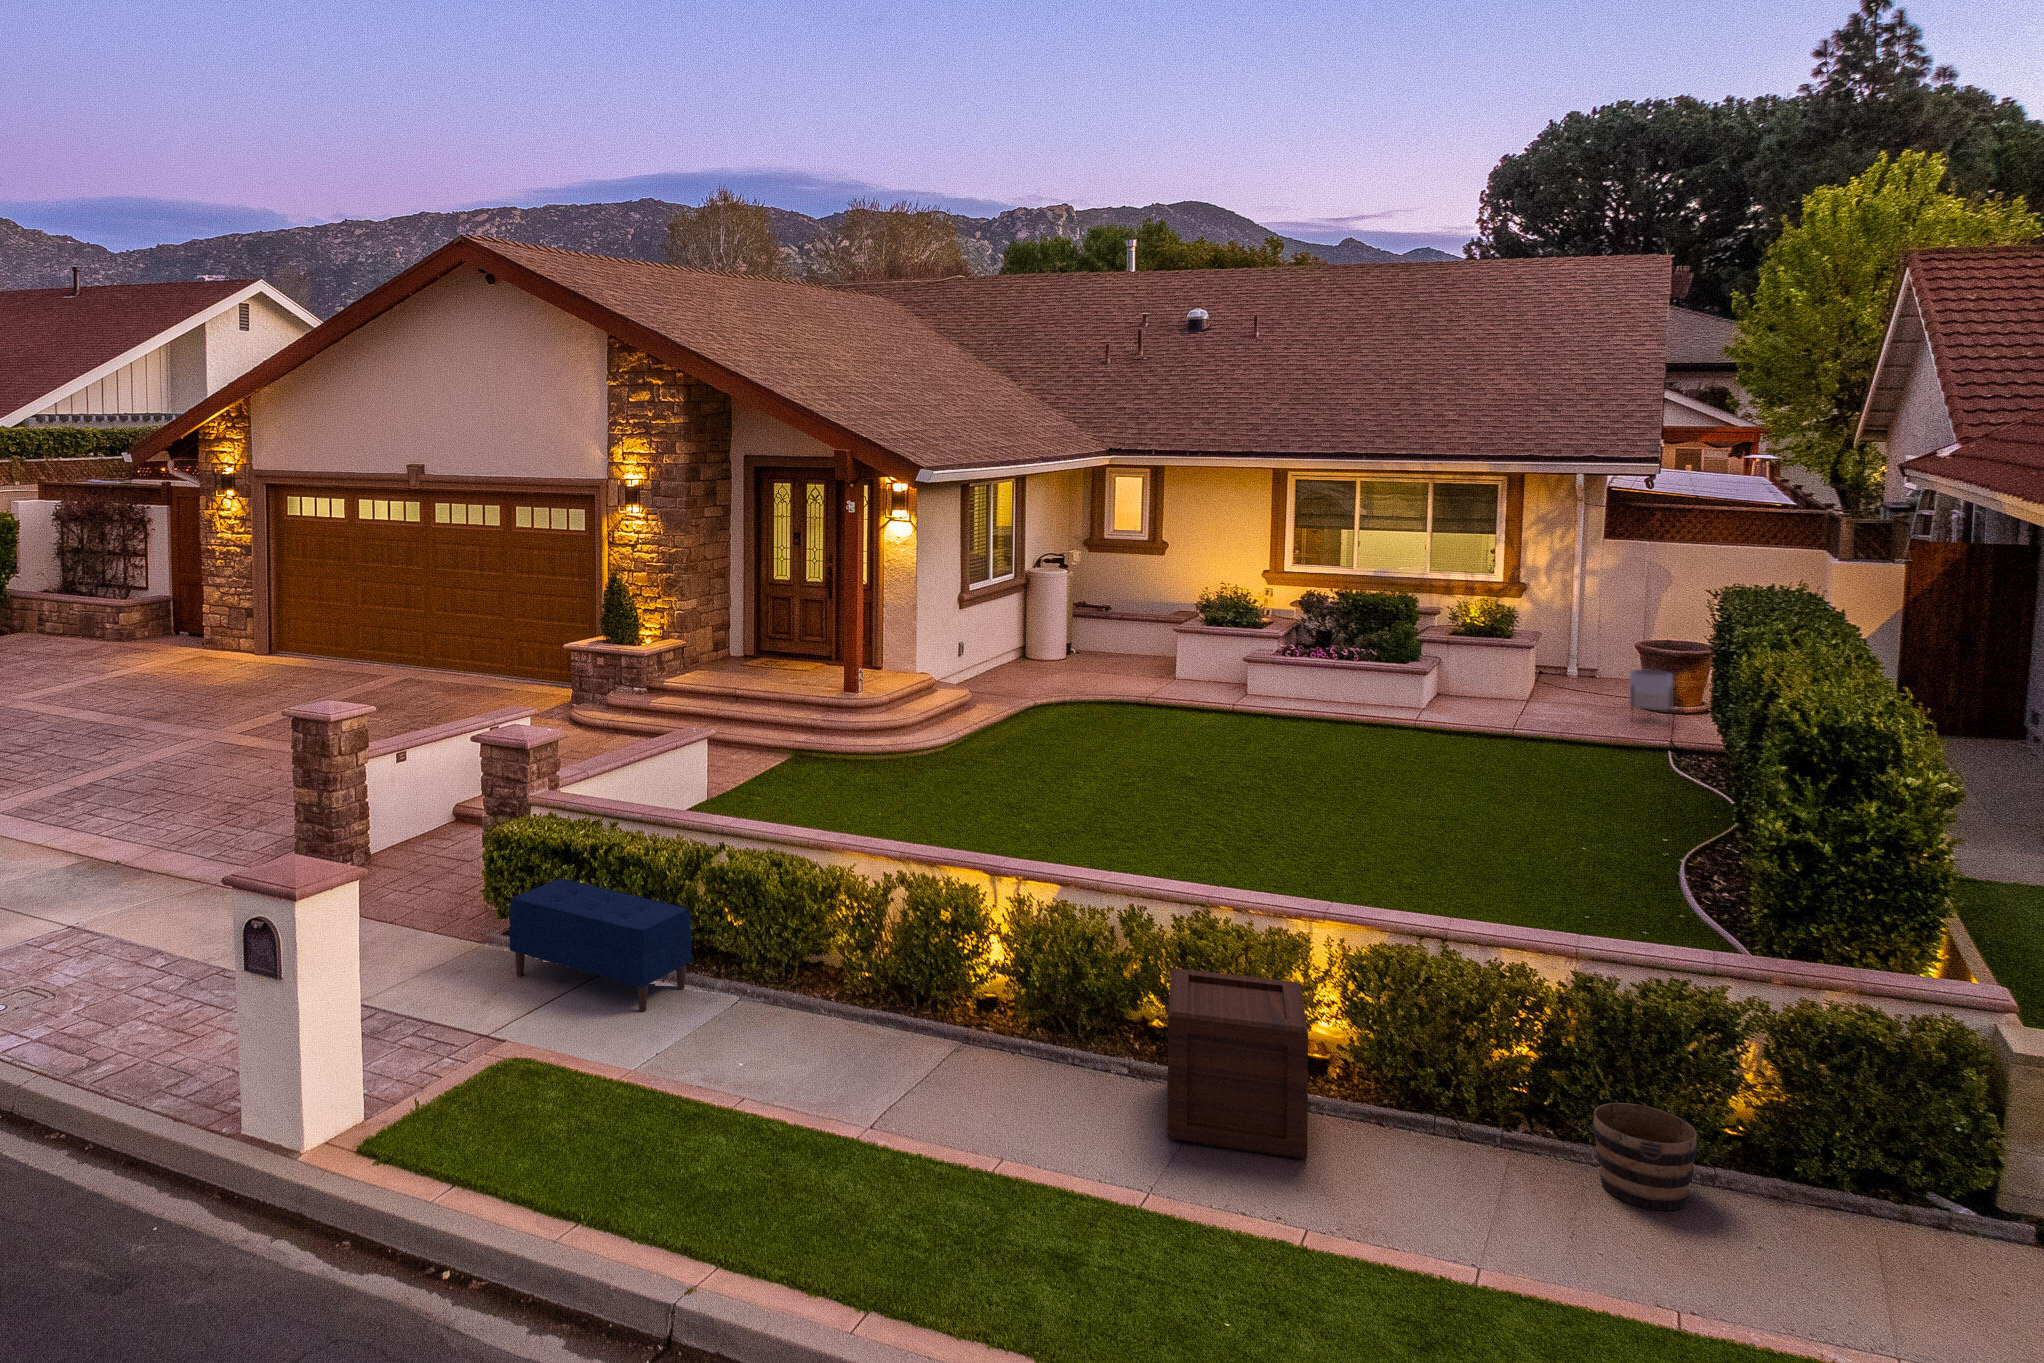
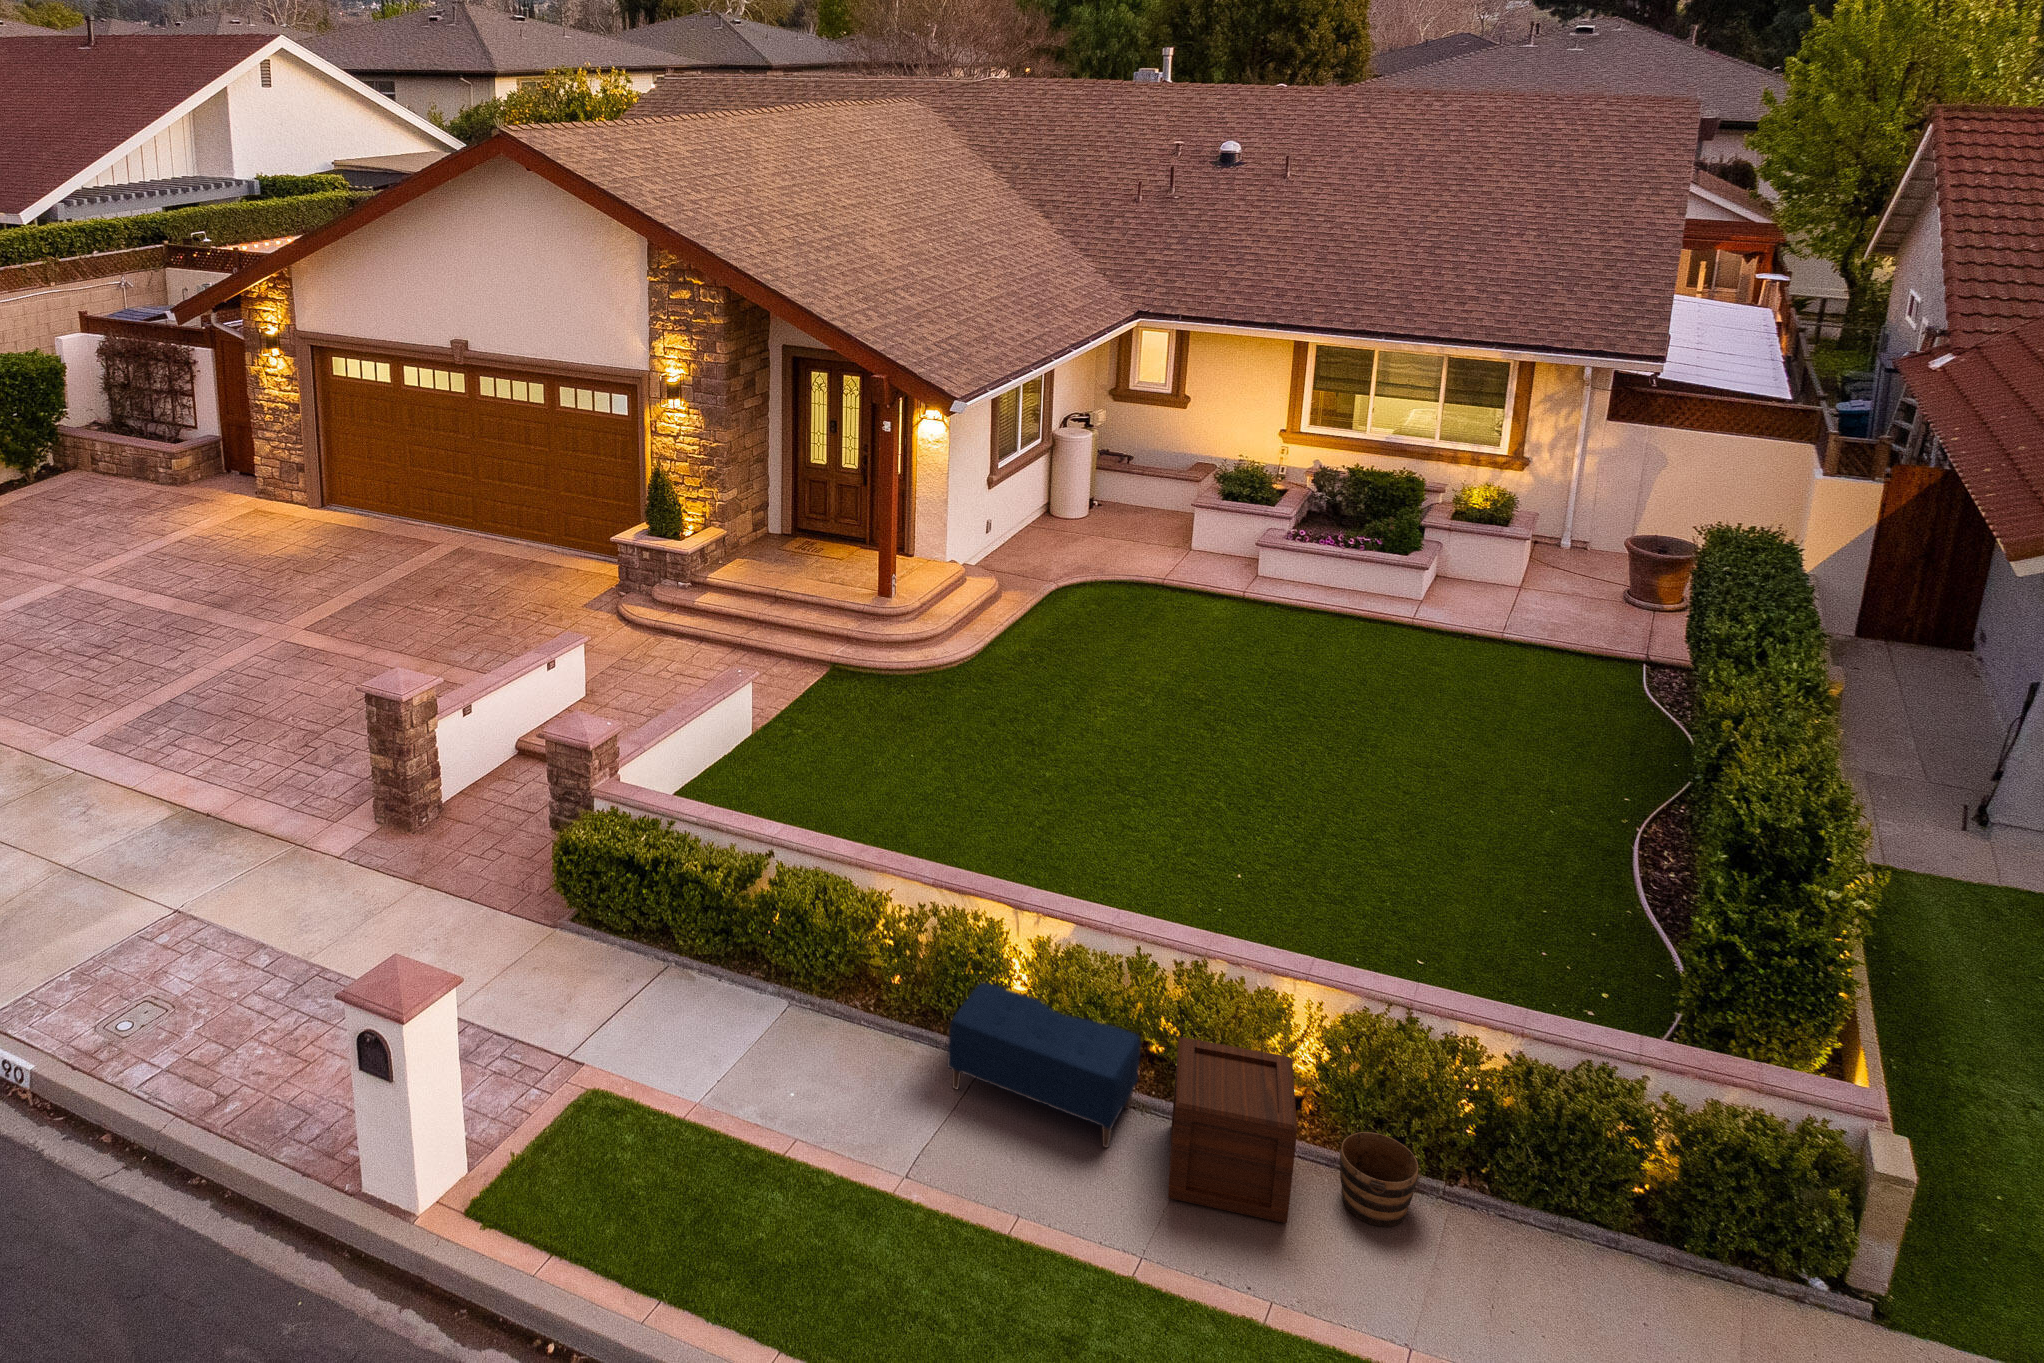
planter: present [1629,669,1673,711] -> none [1606,561,1650,615]
bench: present [509,879,691,1011] -> present [947,981,1140,1147]
bucket: present [1593,1103,1698,1210] -> present [1340,1132,1418,1227]

